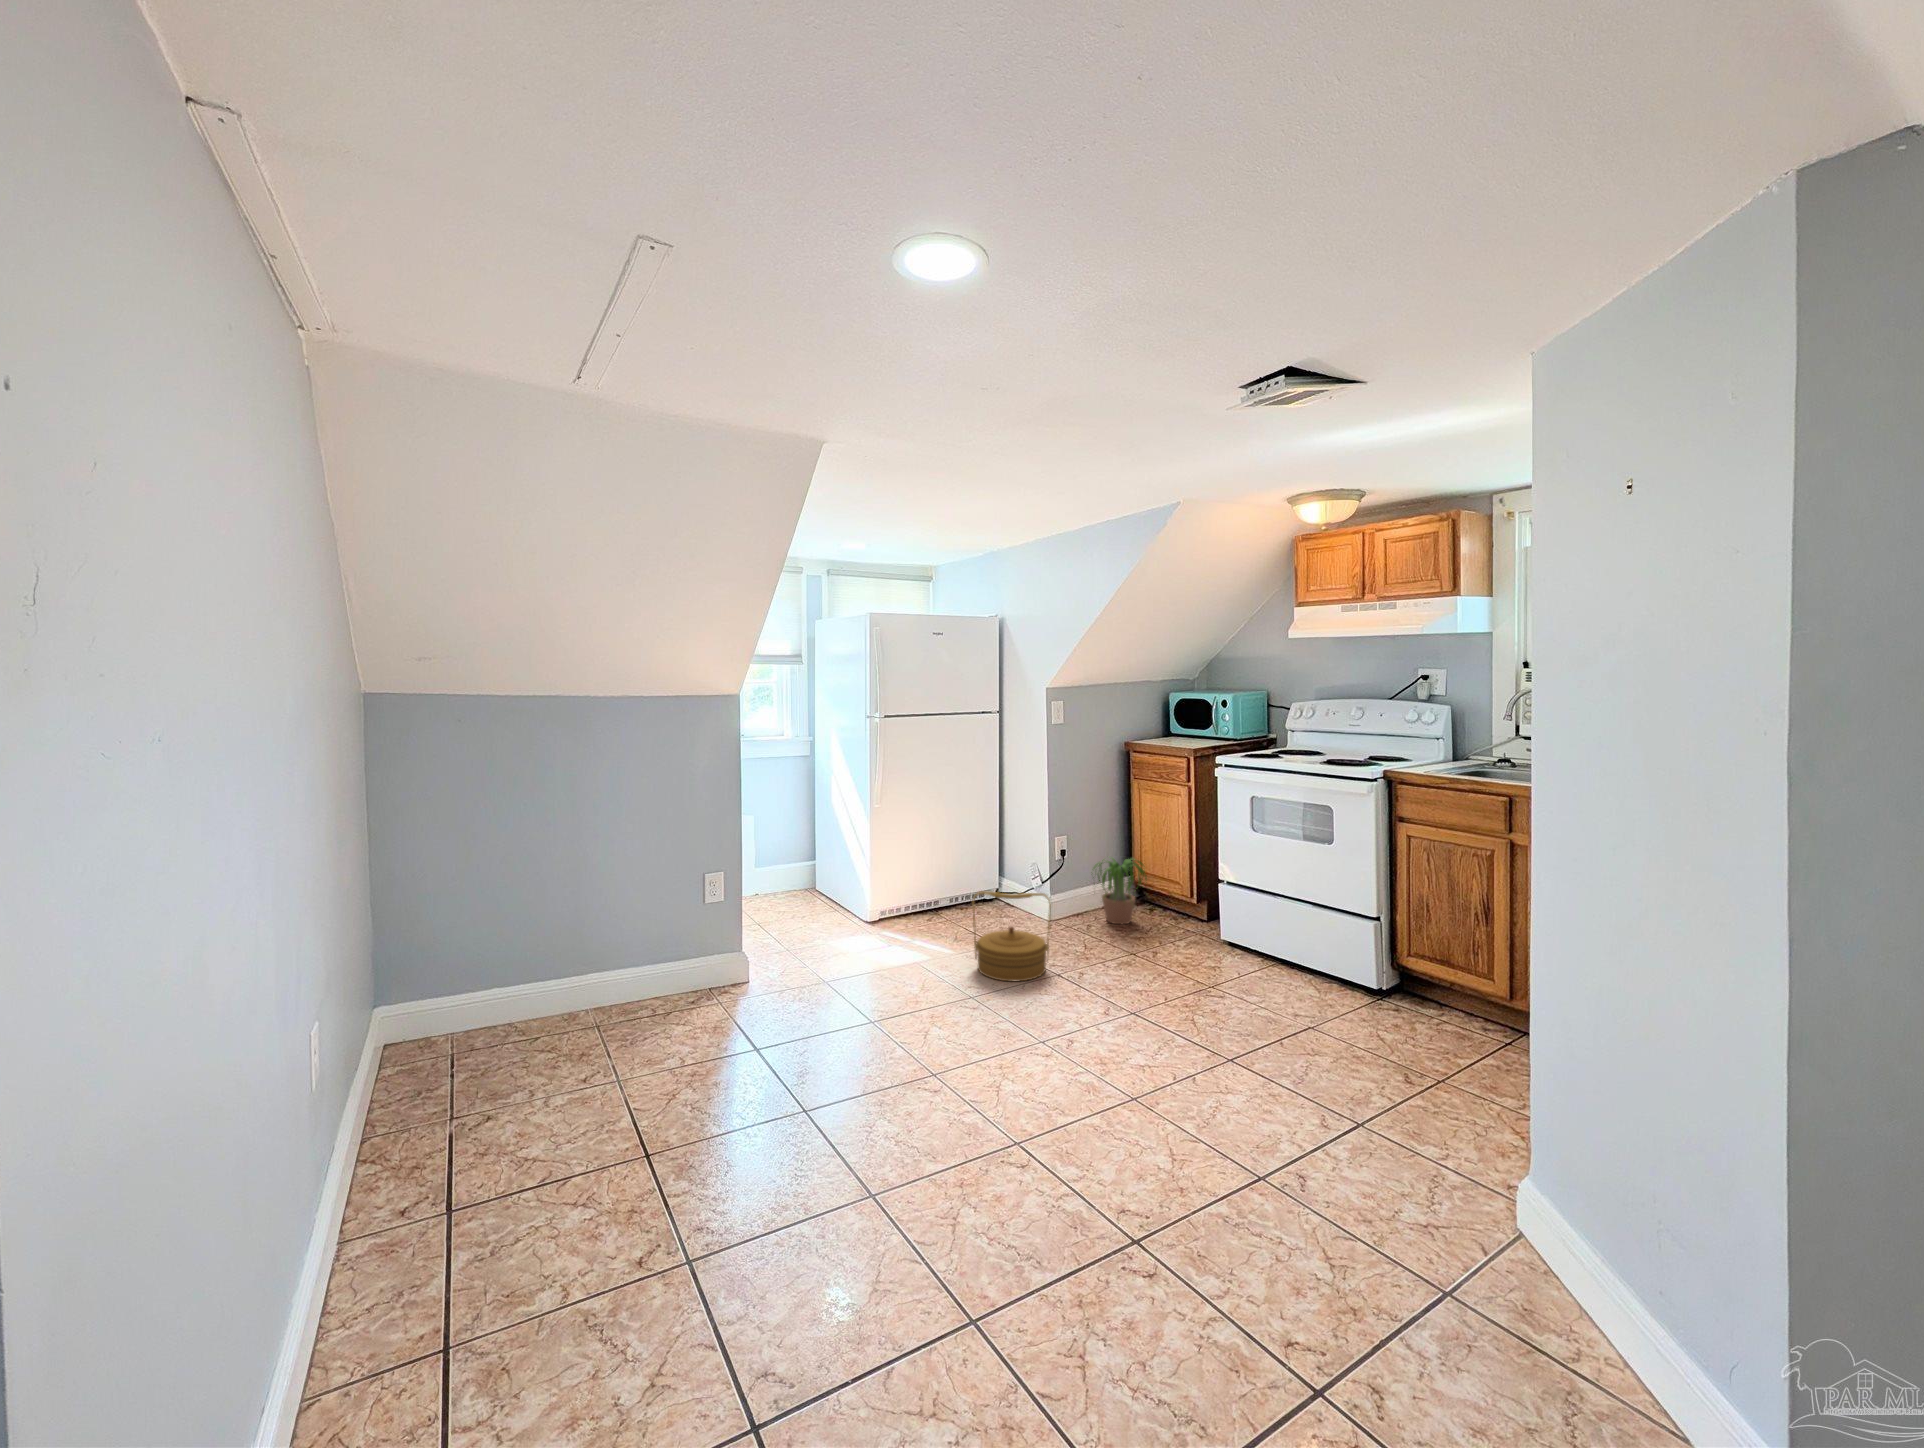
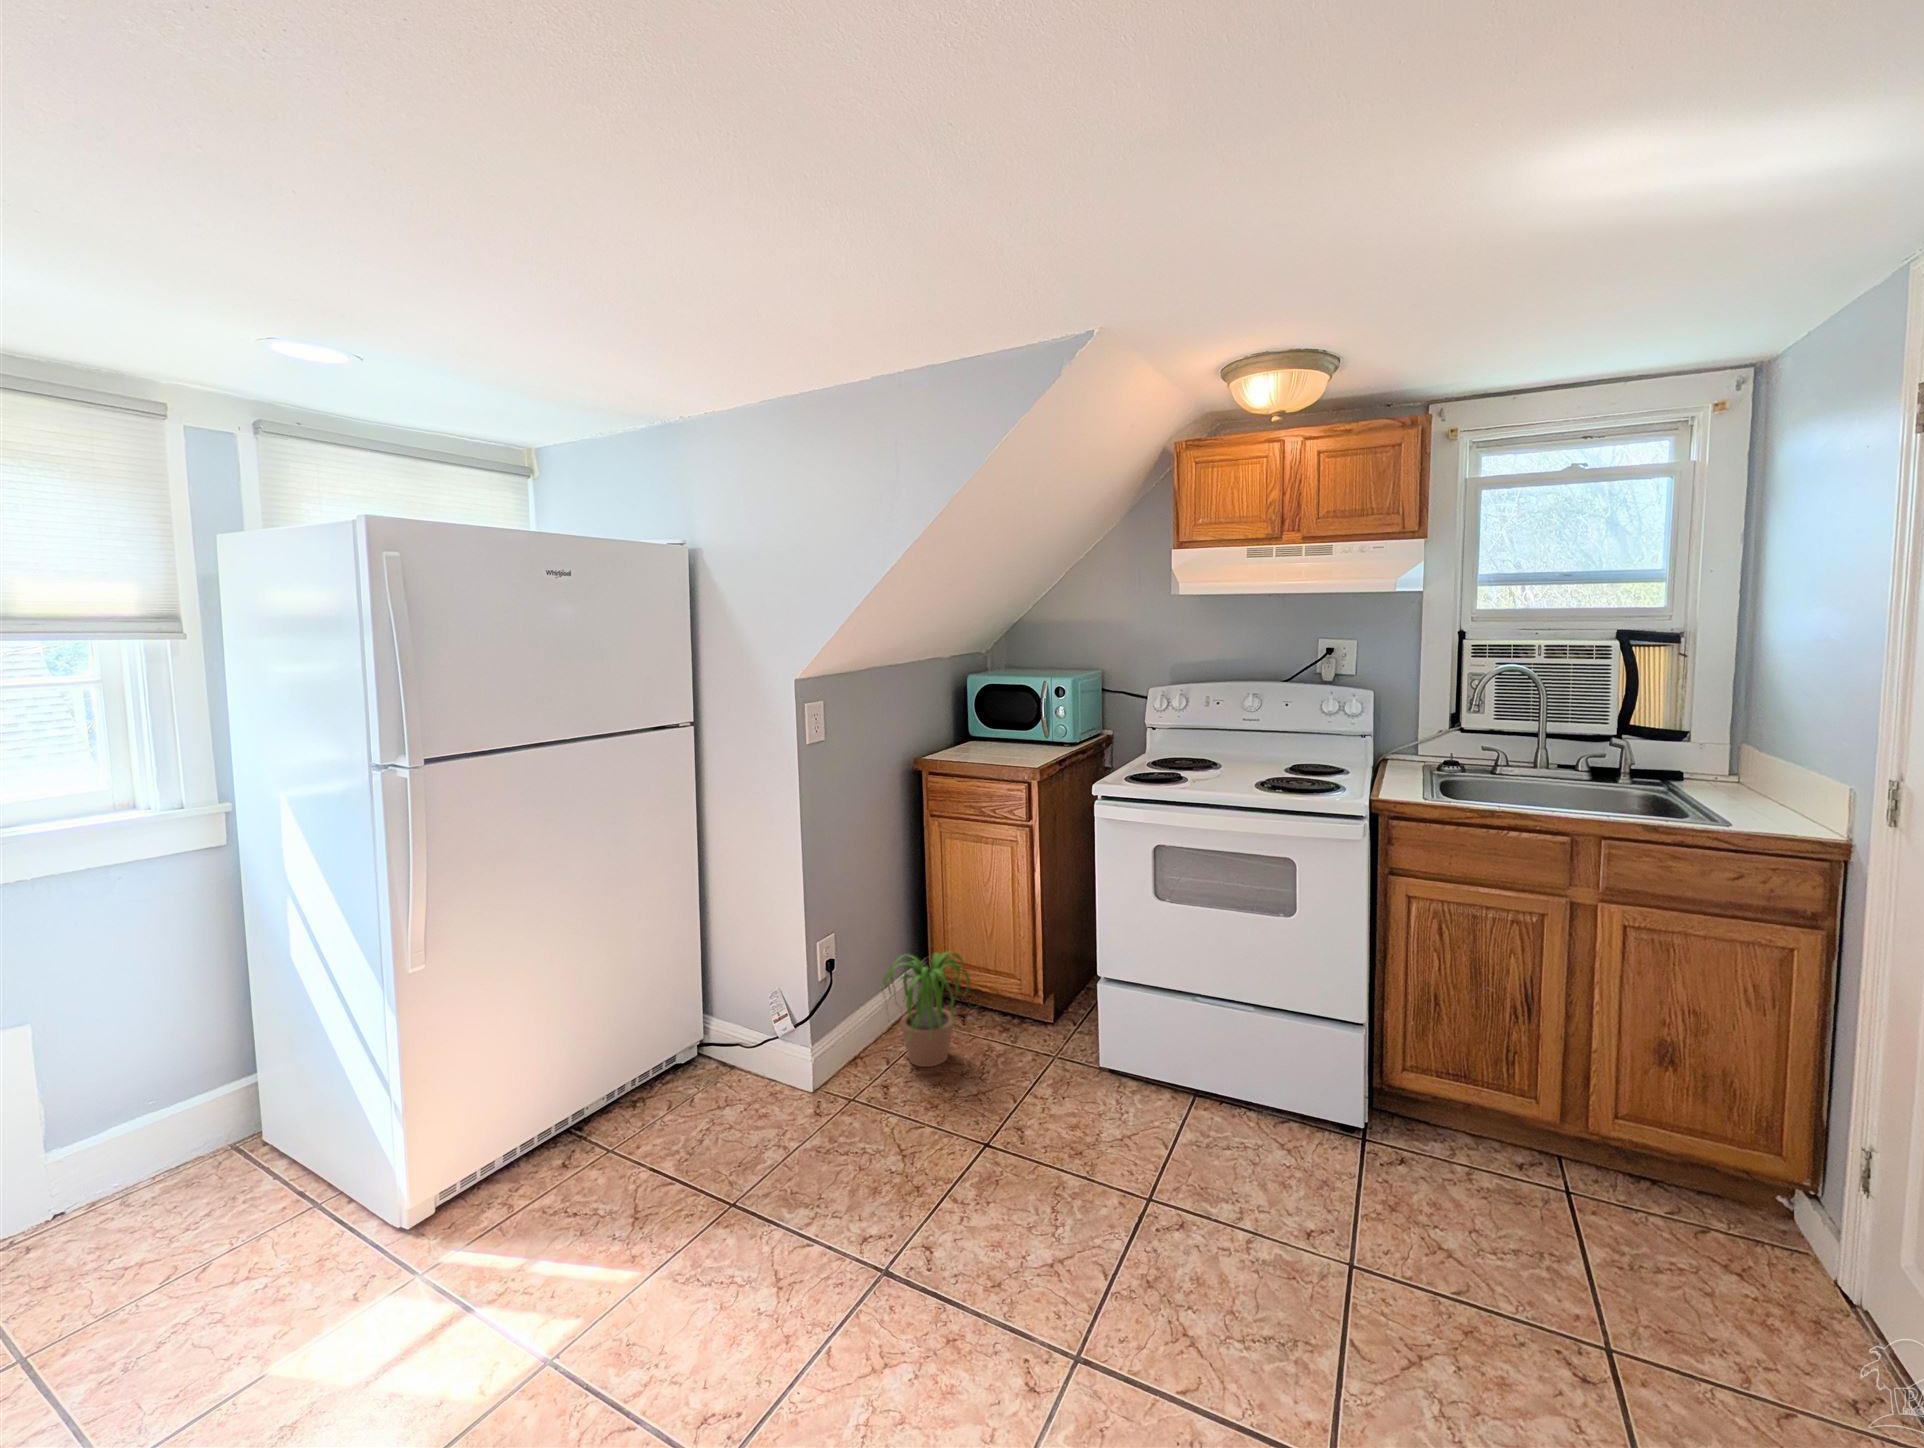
basket: present [973,891,1050,981] -> none [703,1103,869,1327]

